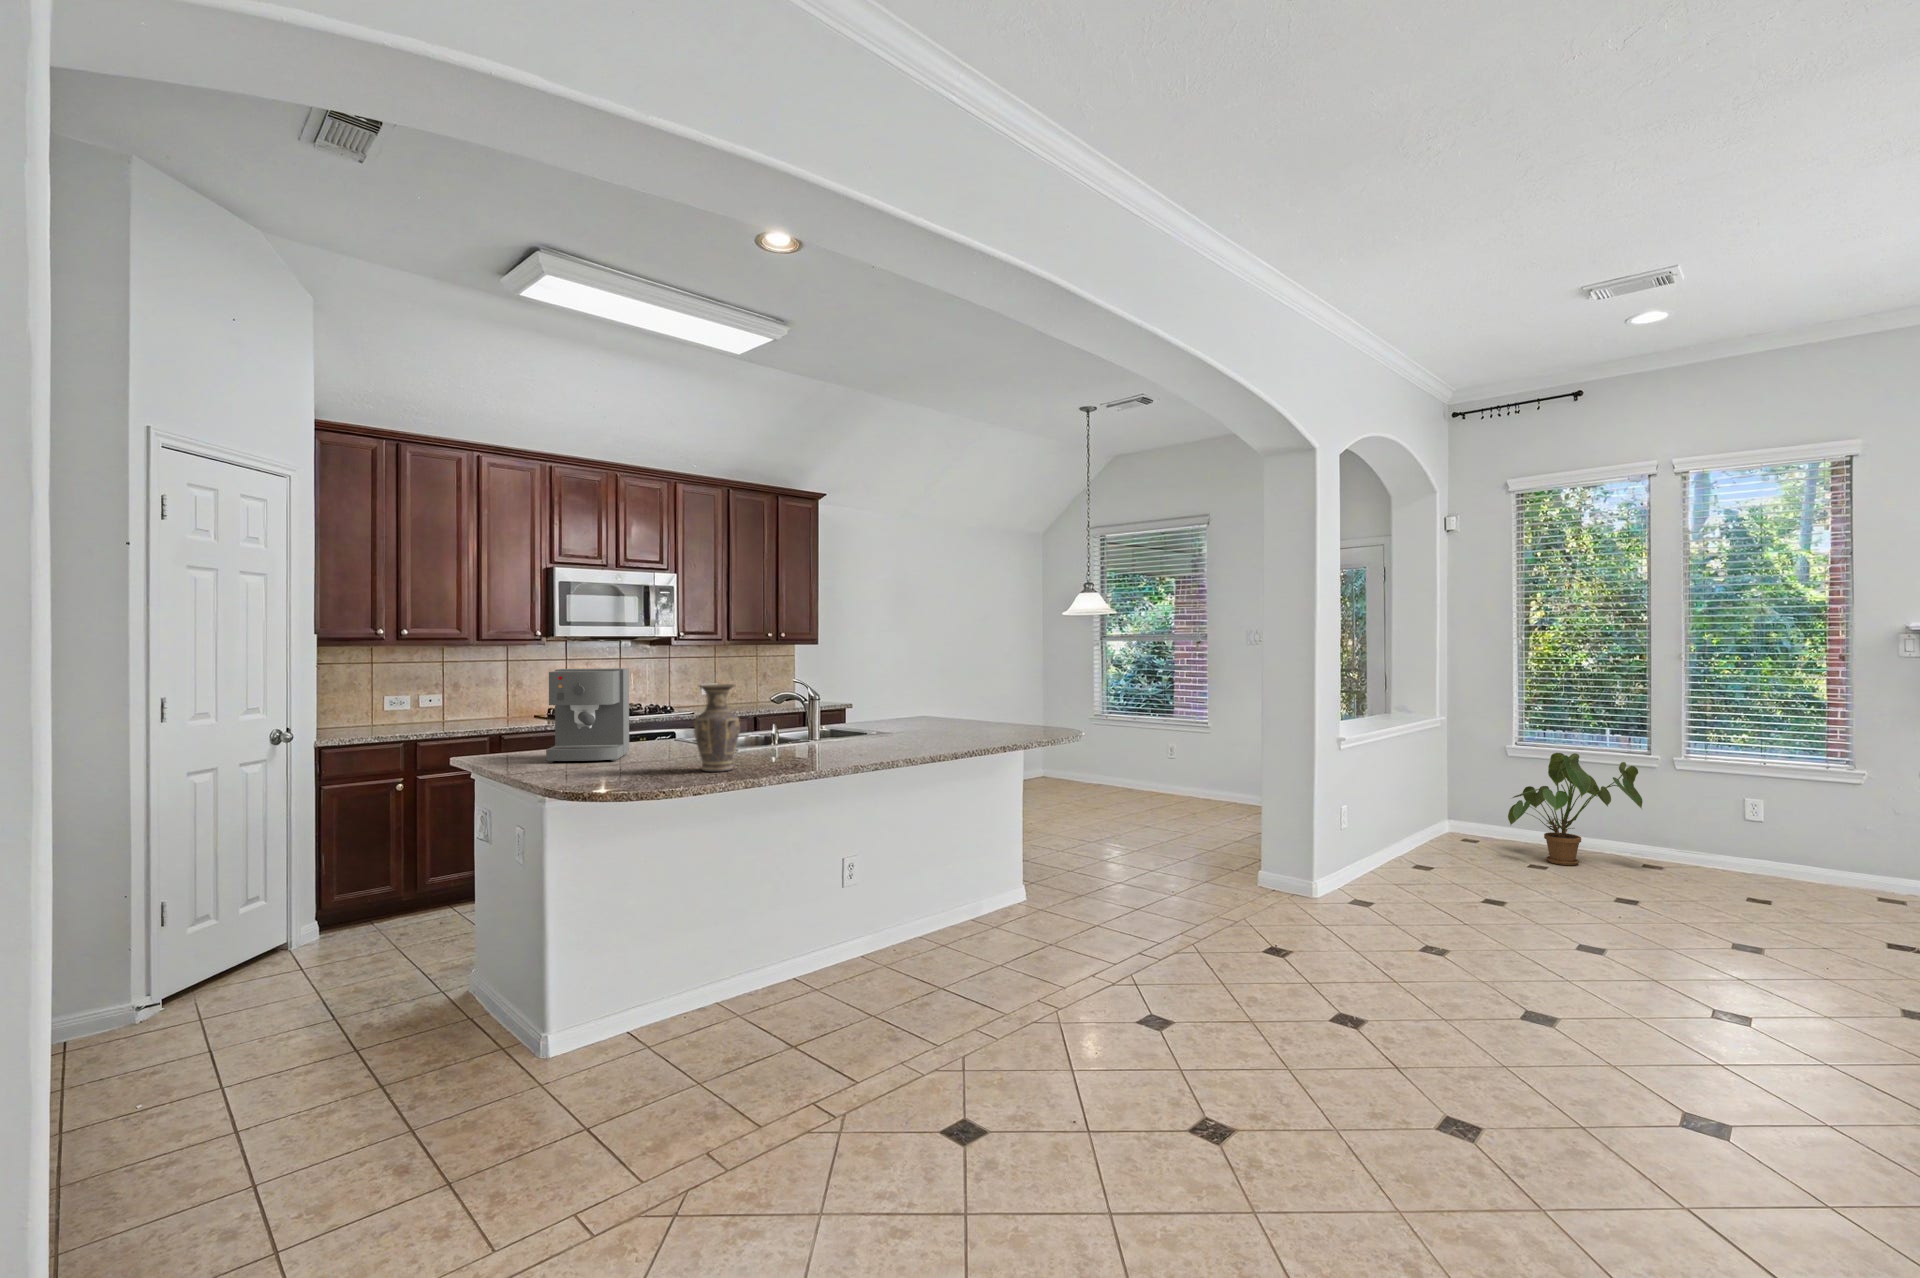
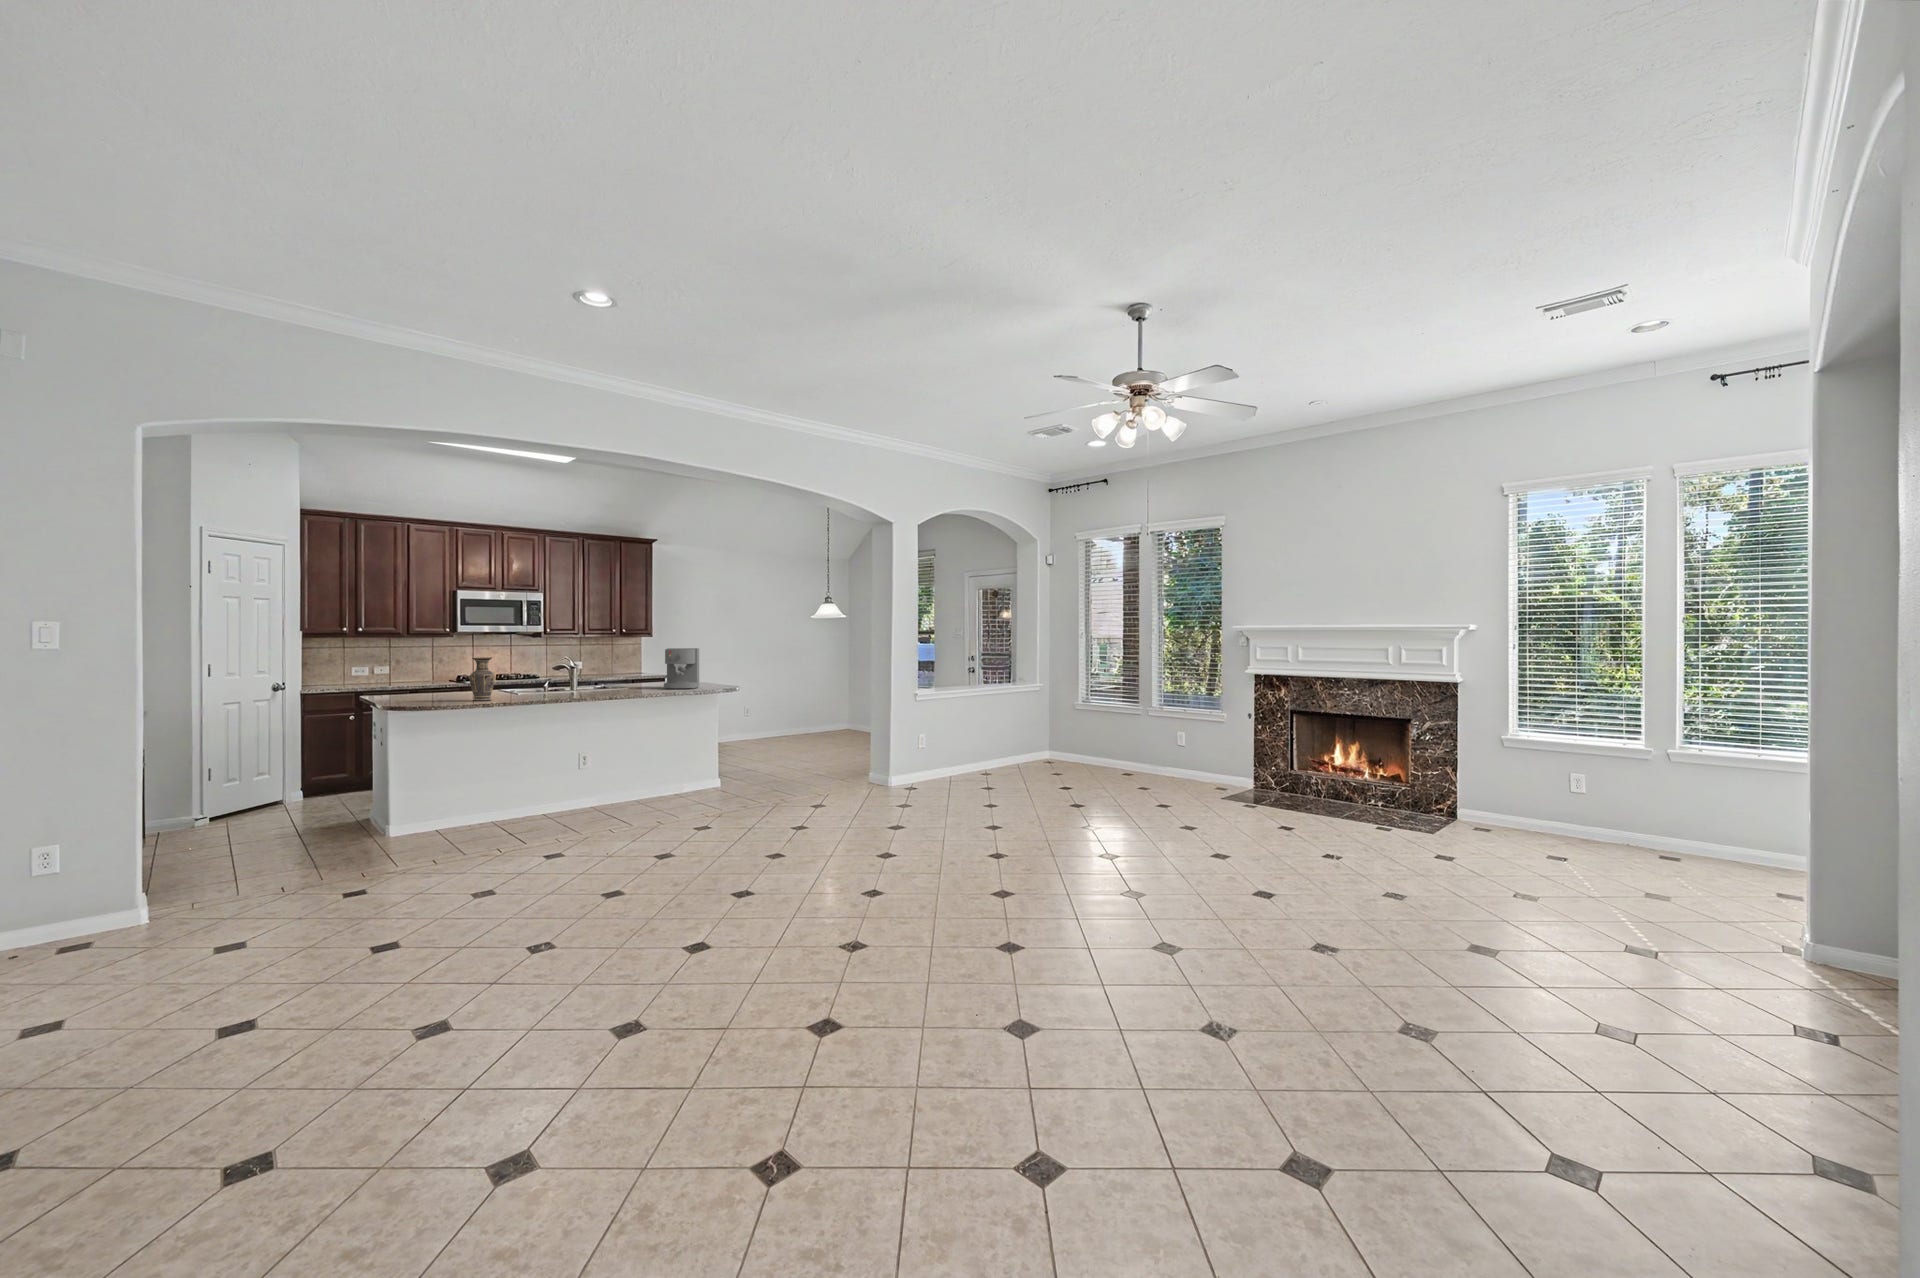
coffee maker: present [546,668,629,763] -> present [664,648,699,689]
house plant: present [1508,753,1643,865] -> none [1049,708,1127,777]

